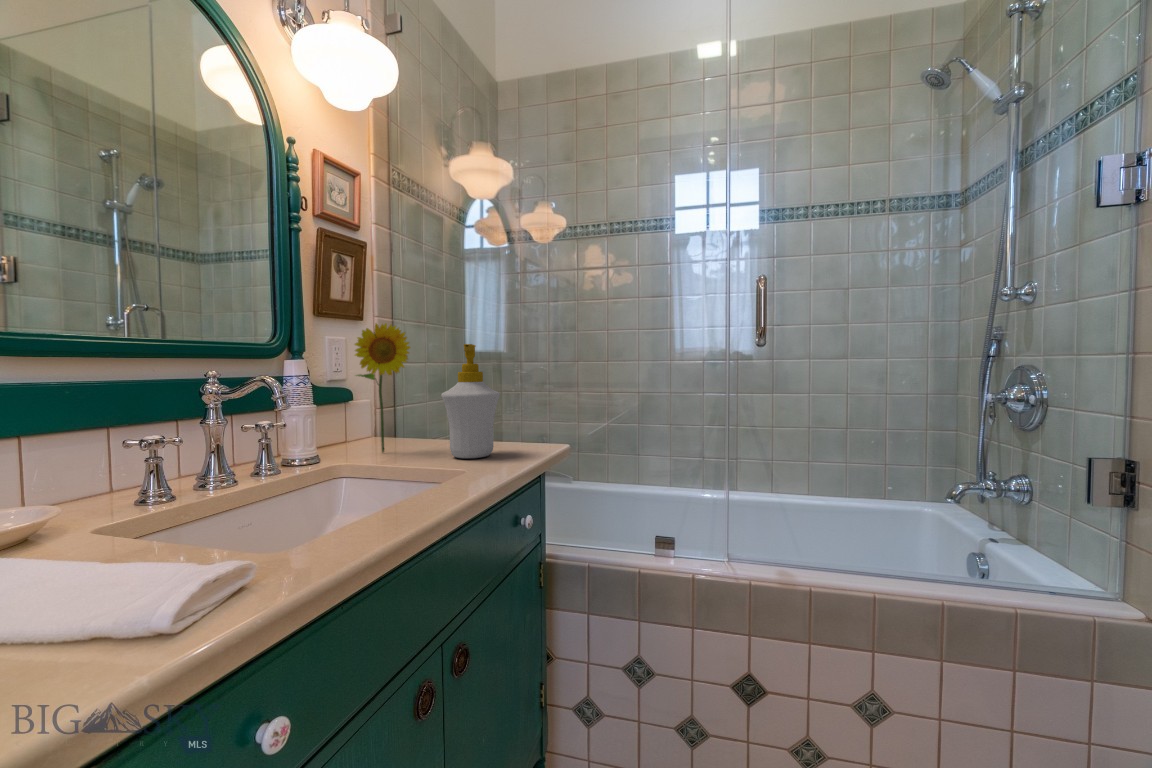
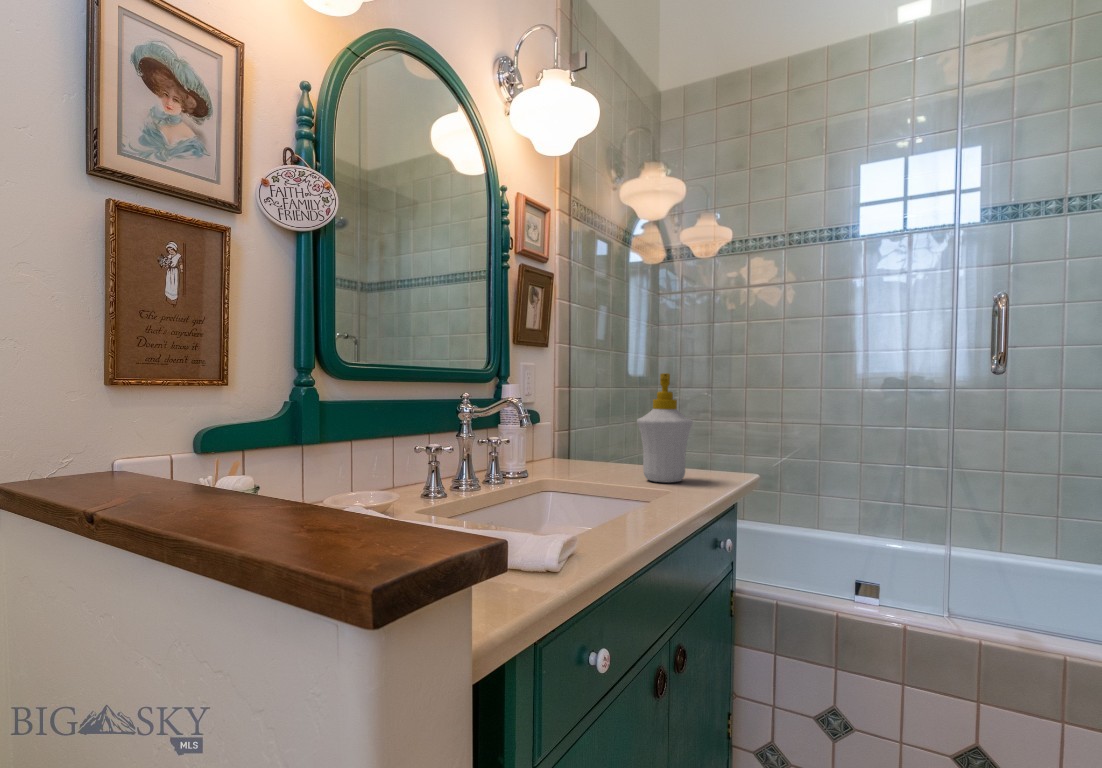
flower: present [355,323,410,452] -> none [554,352,605,473]

